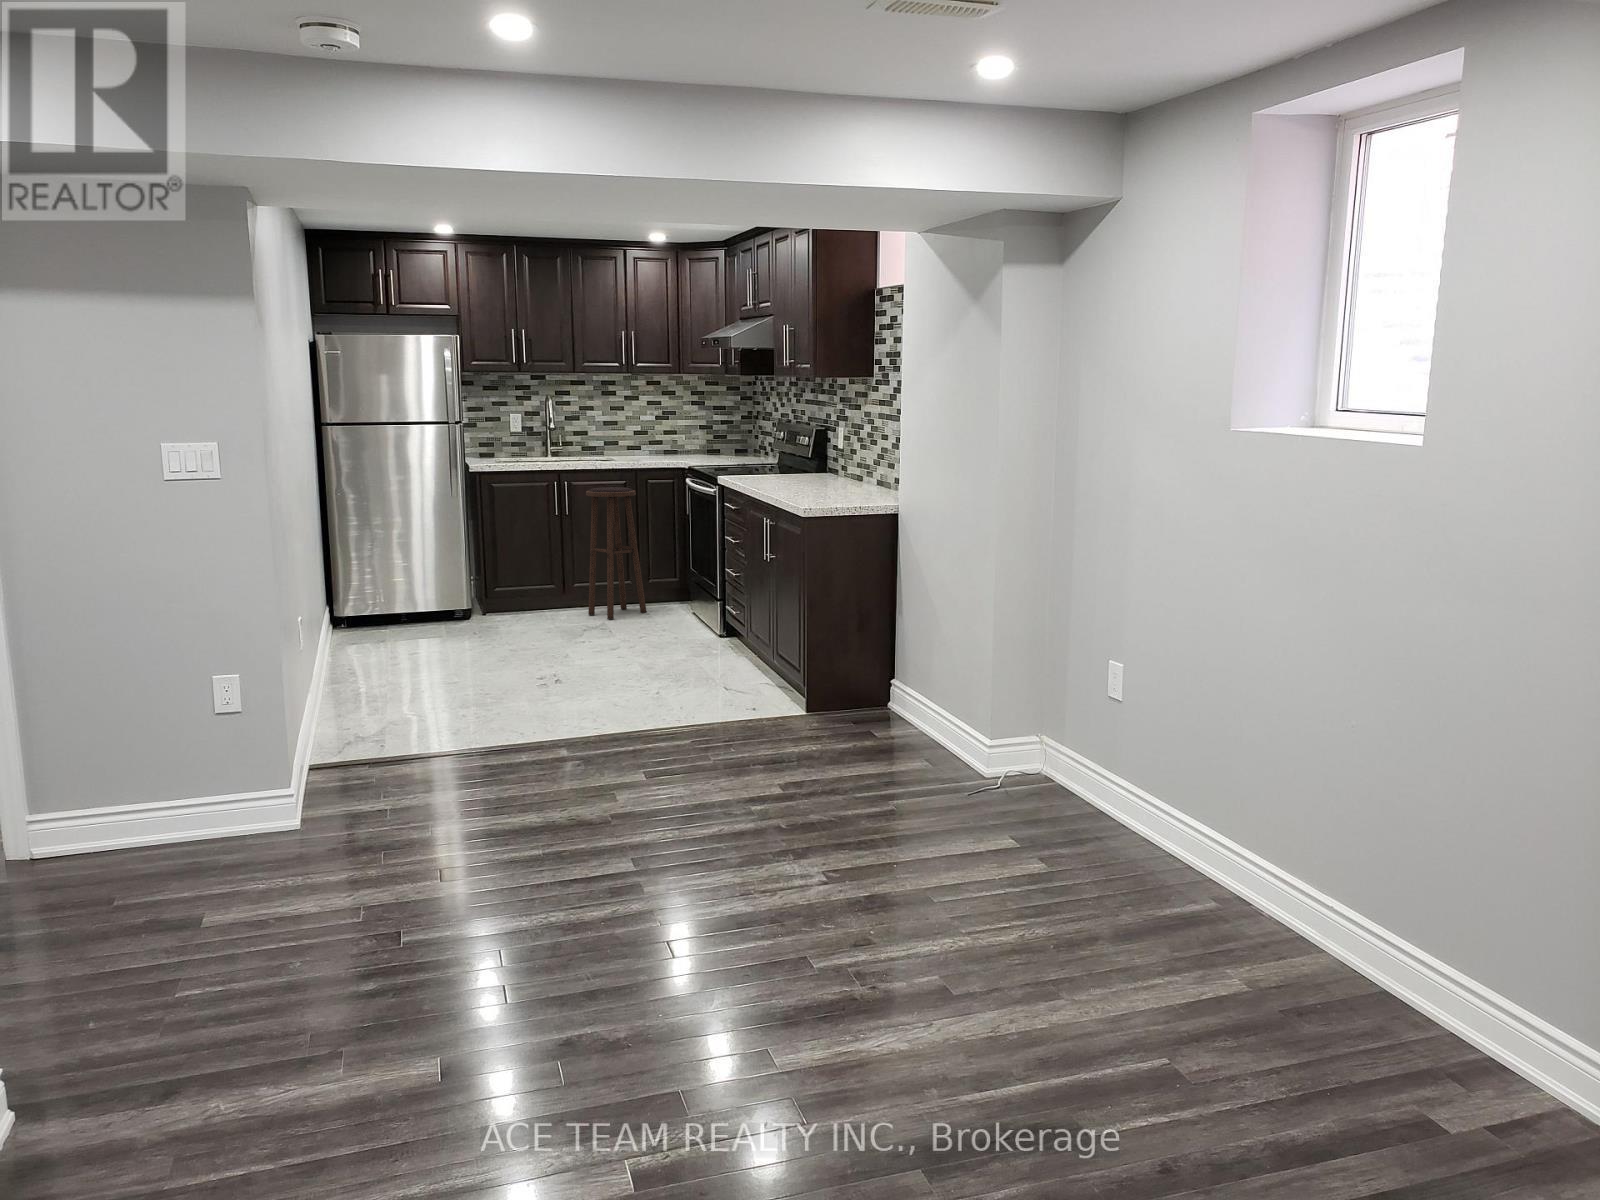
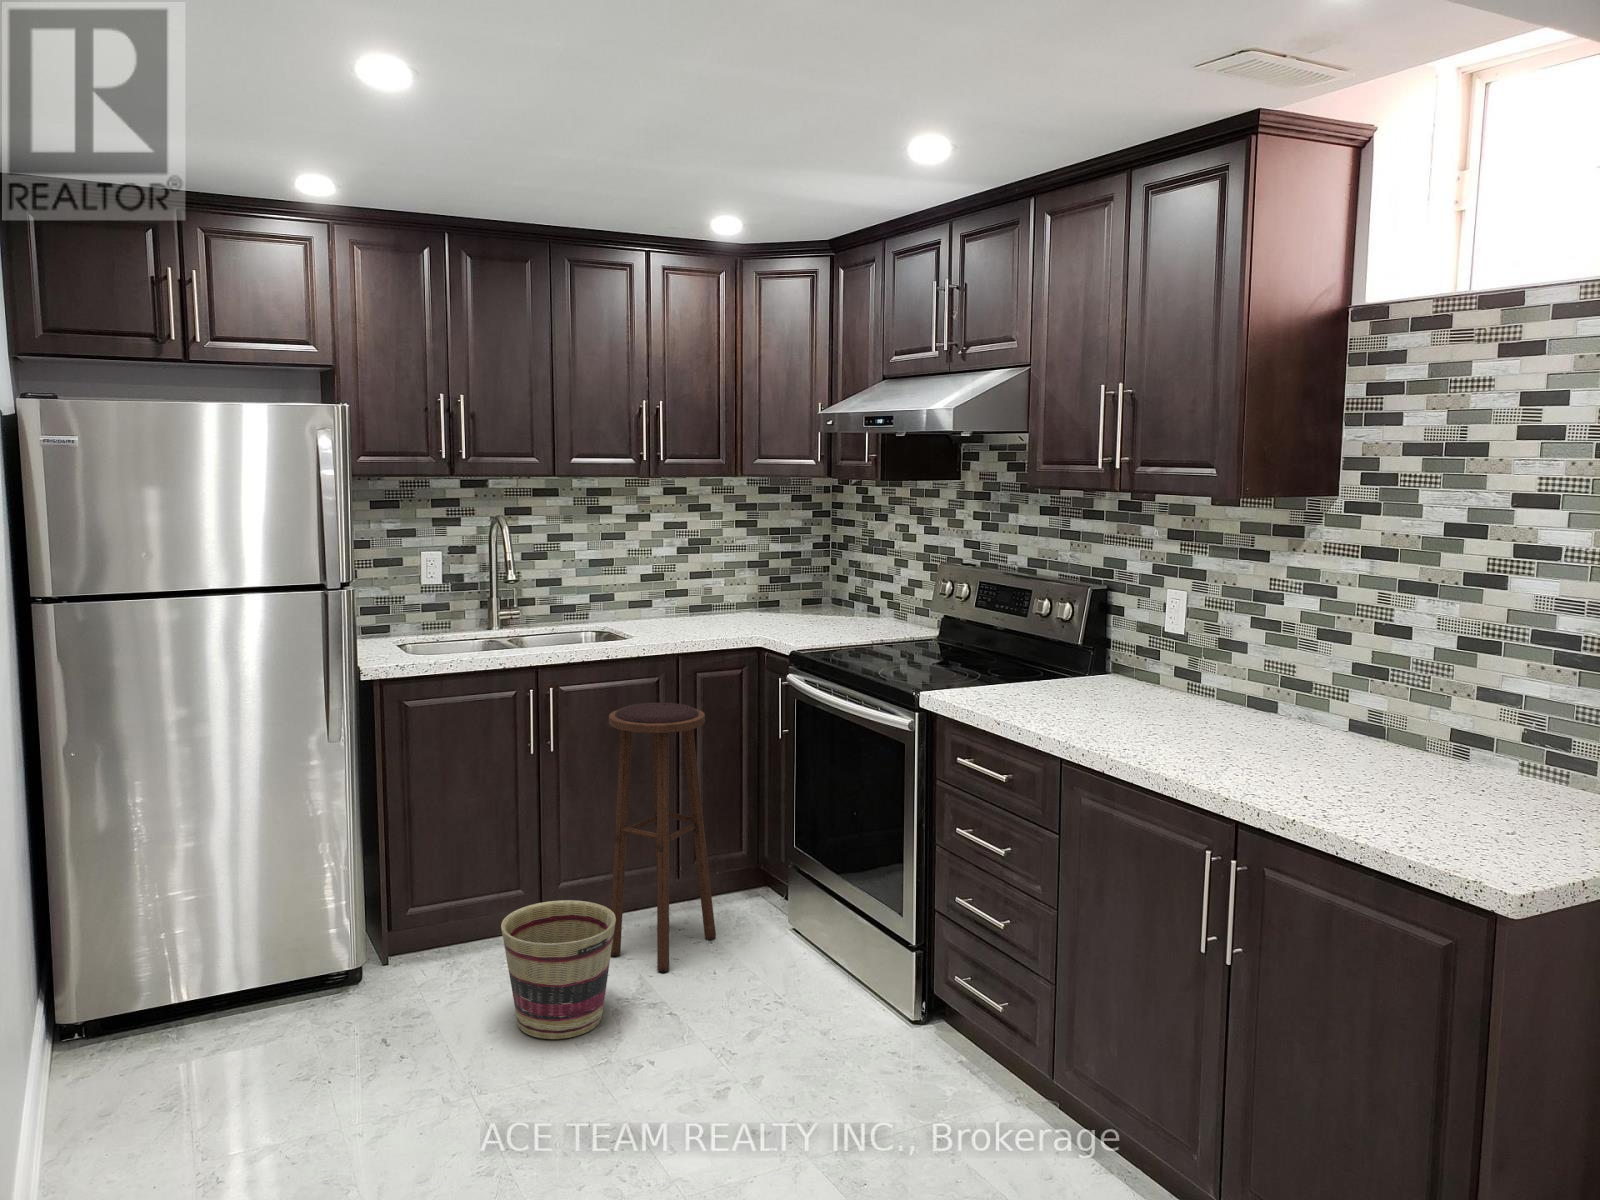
basket: none [521,576,576,632] -> present [501,900,616,1039]

